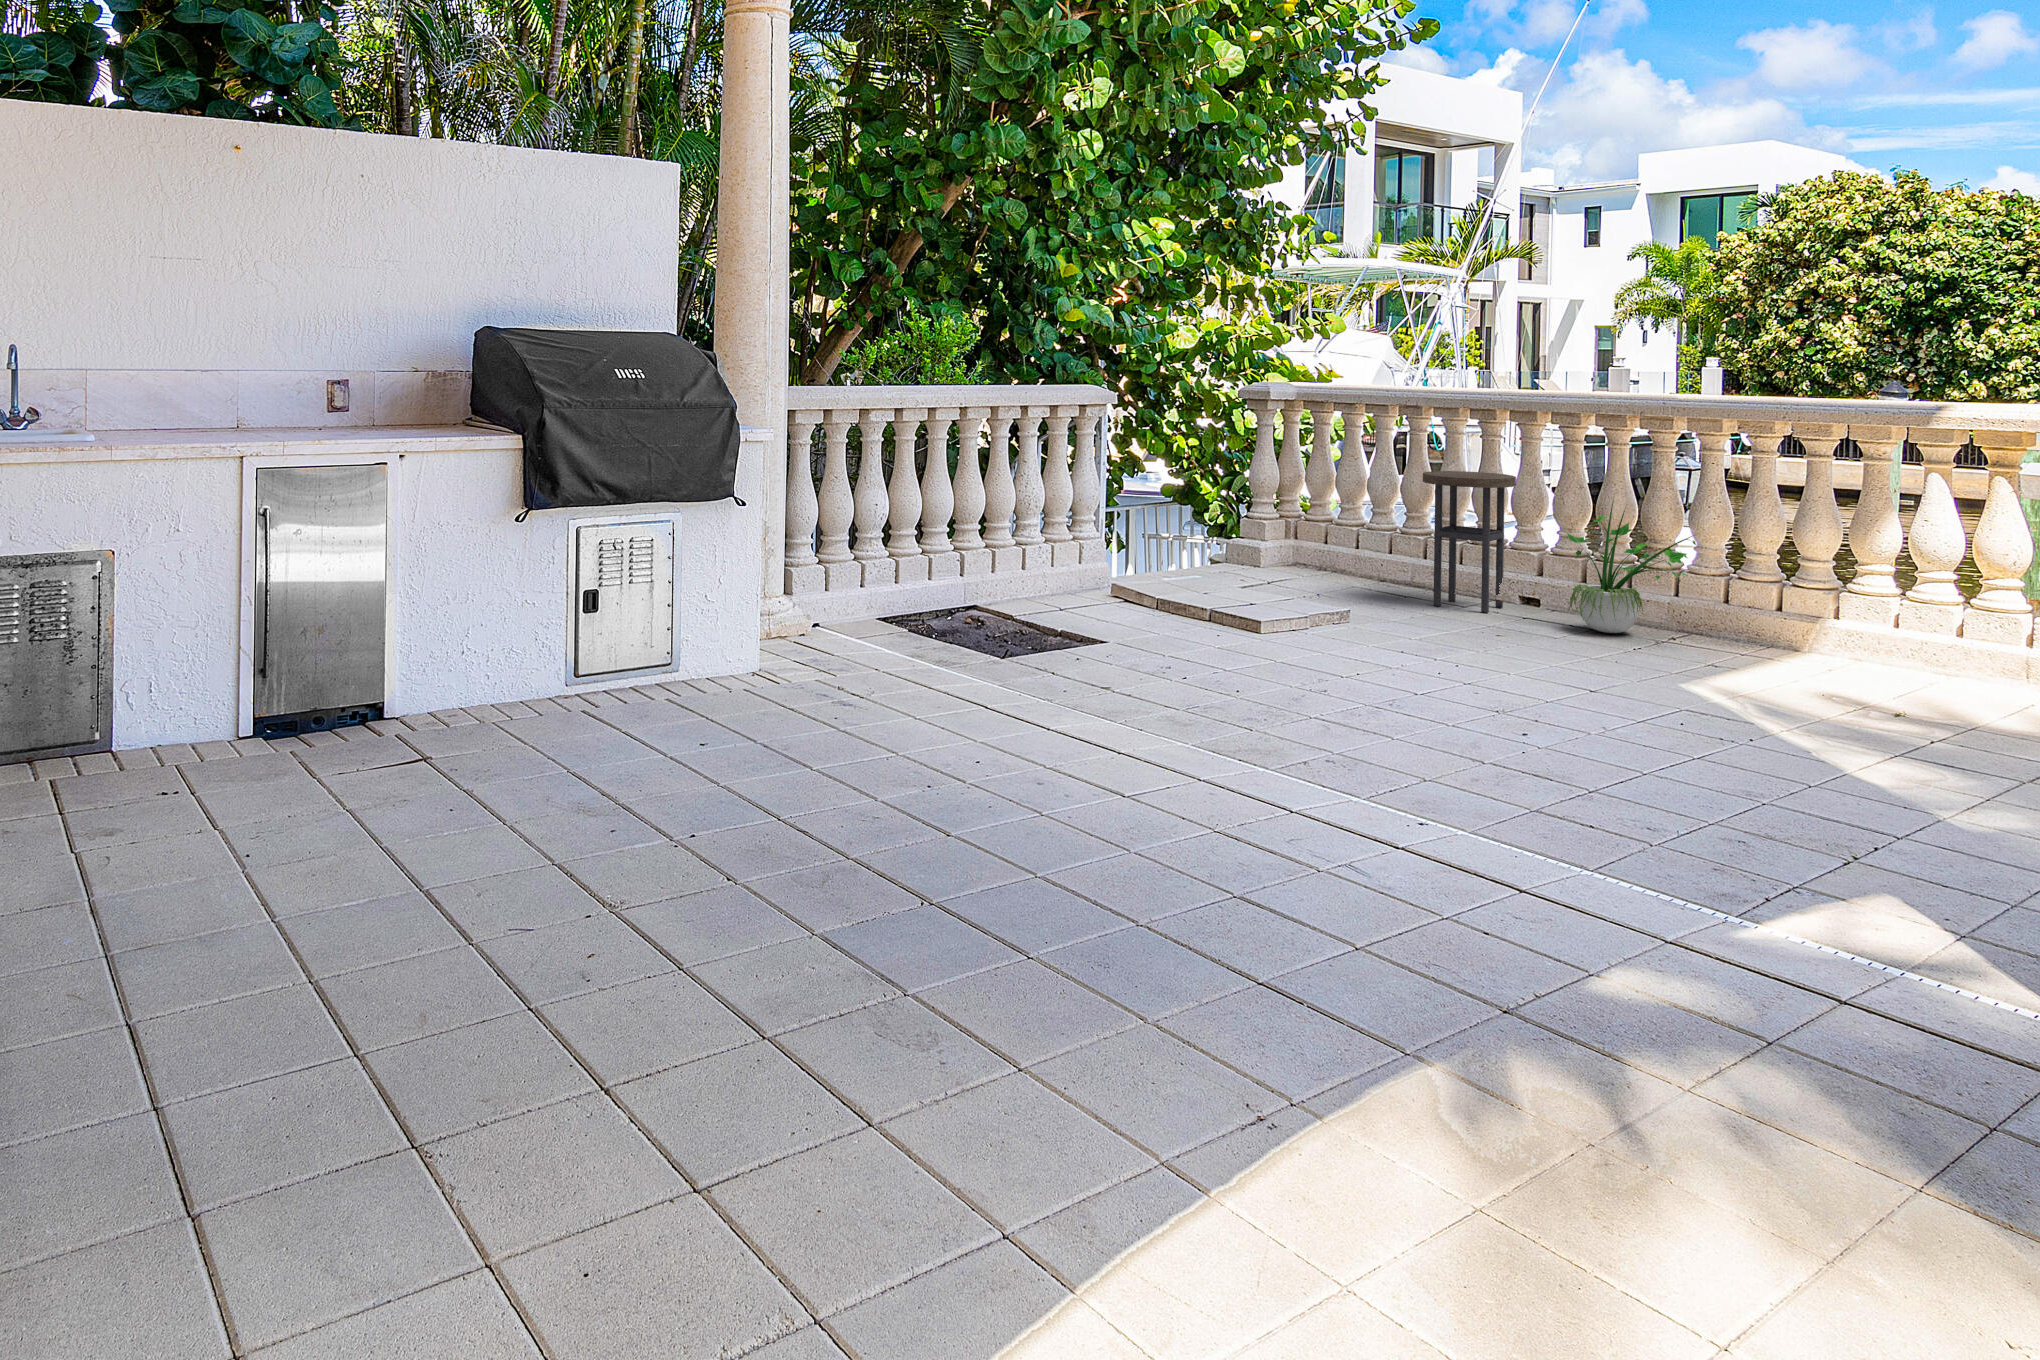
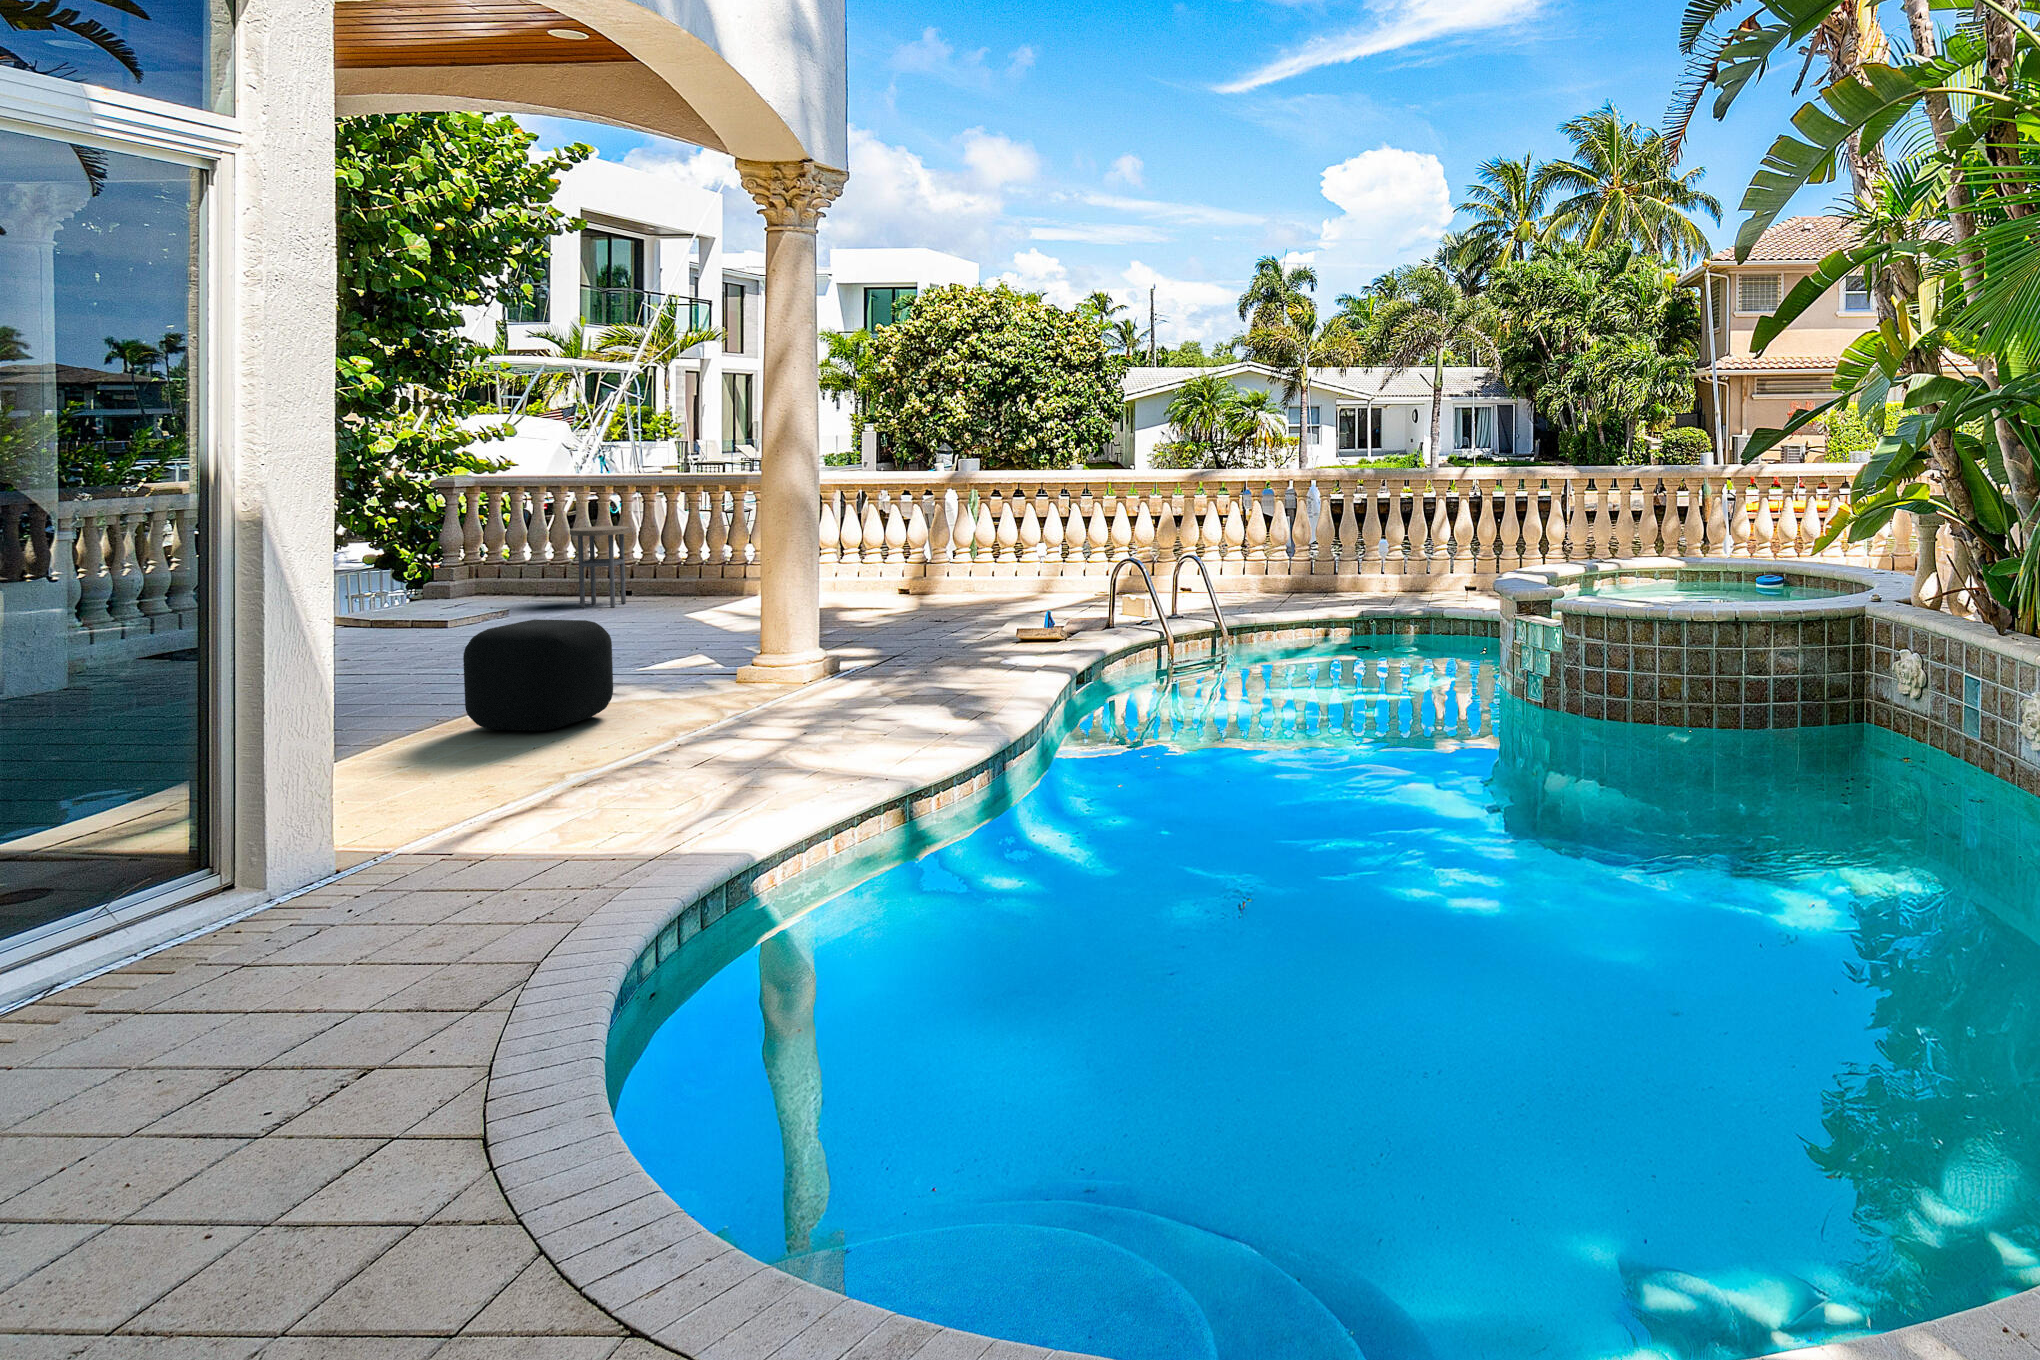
potted plant: present [1567,498,1696,633] -> none [658,529,727,608]
ottoman: none [1304,698,1665,1048] -> present [463,619,613,731]

